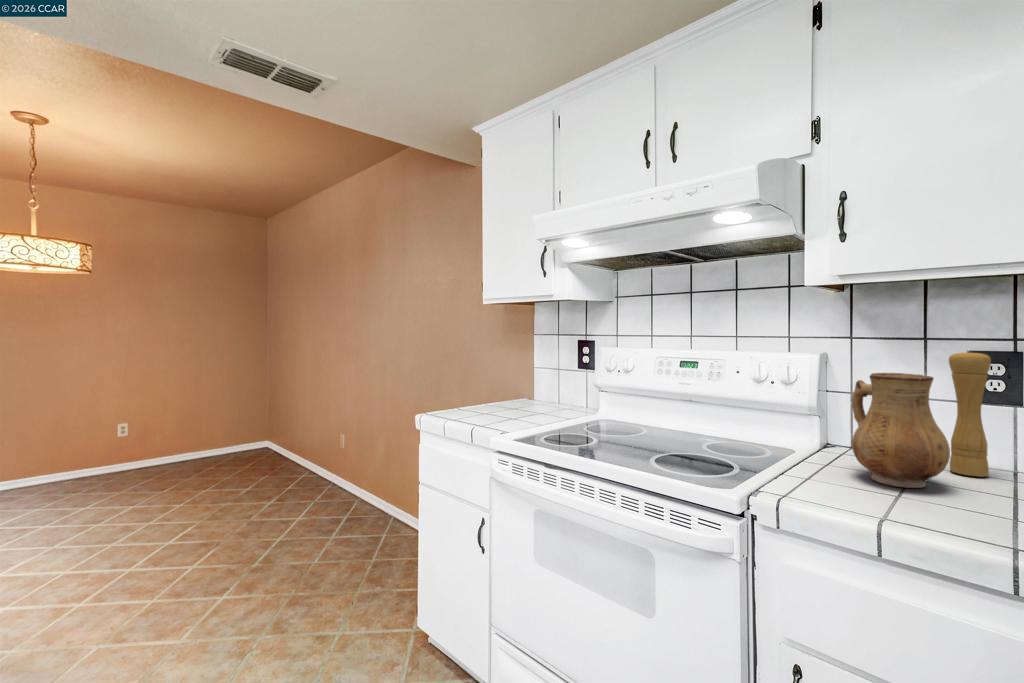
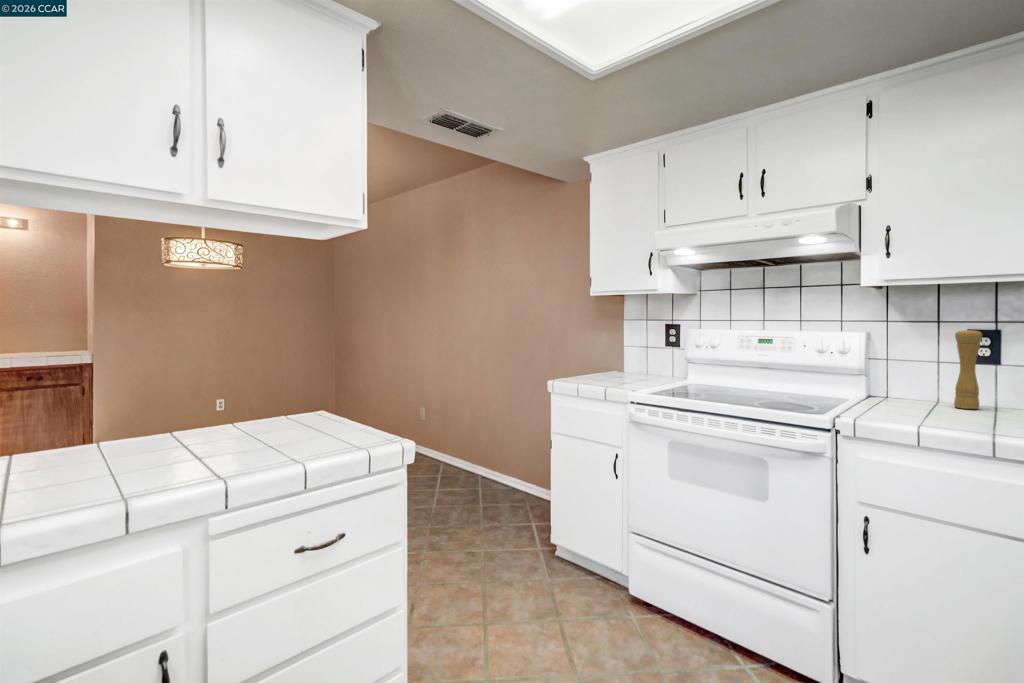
ceramic pitcher: present [852,373,950,488] -> none [891,343,956,414]

